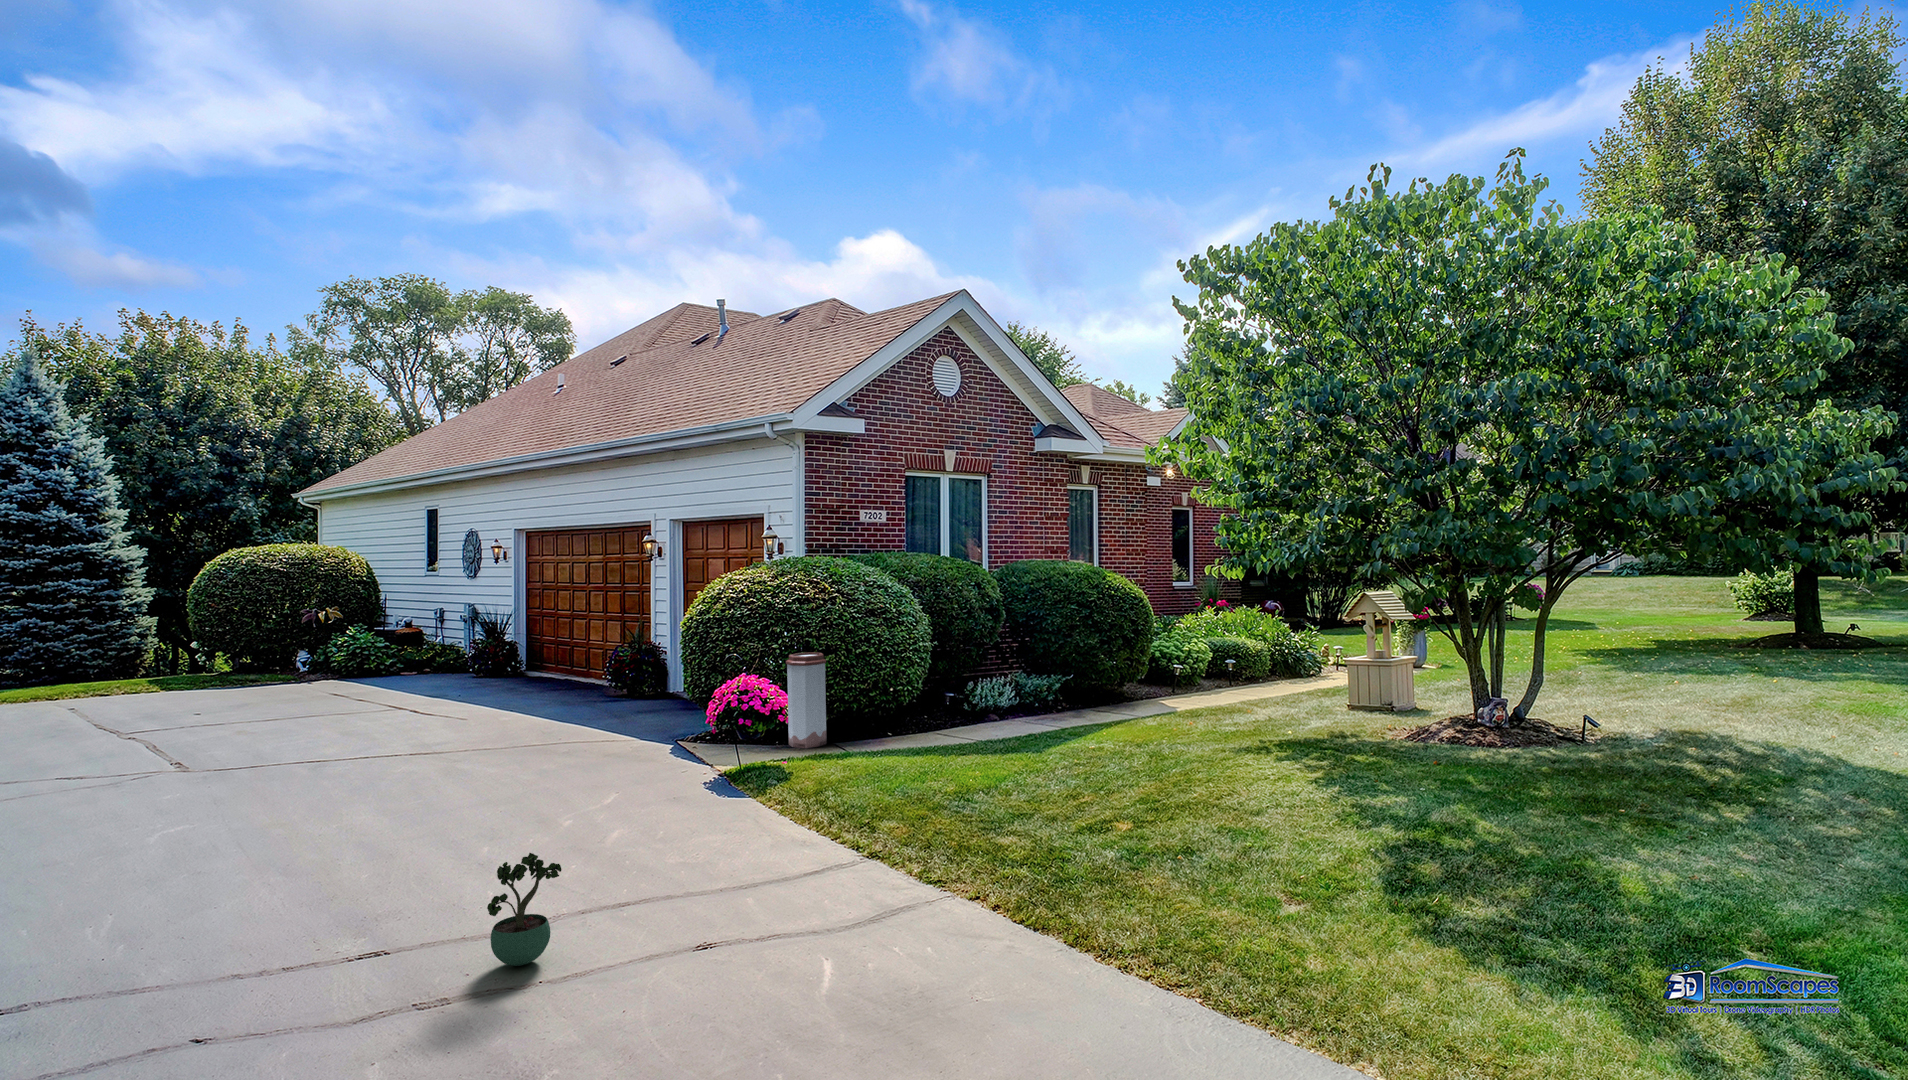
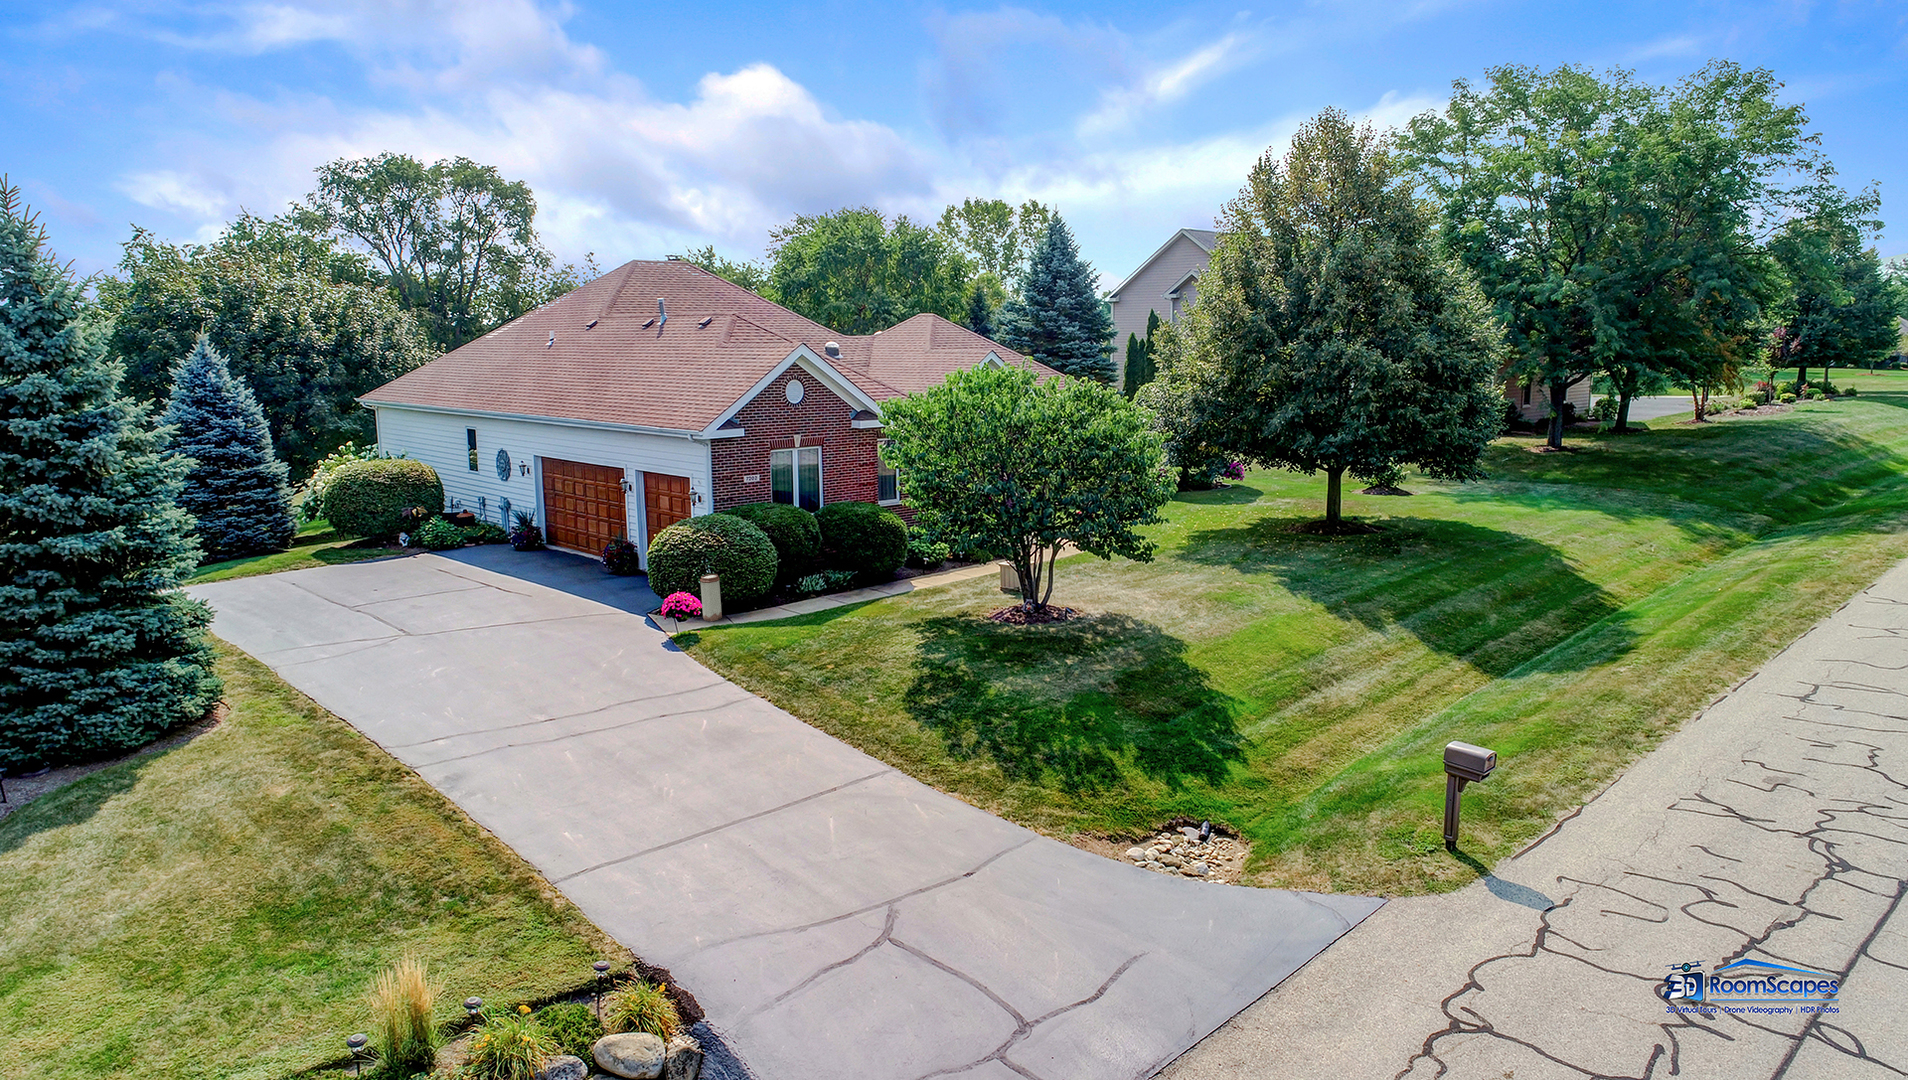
potted plant: present [487,853,562,966] -> none [590,695,612,729]

